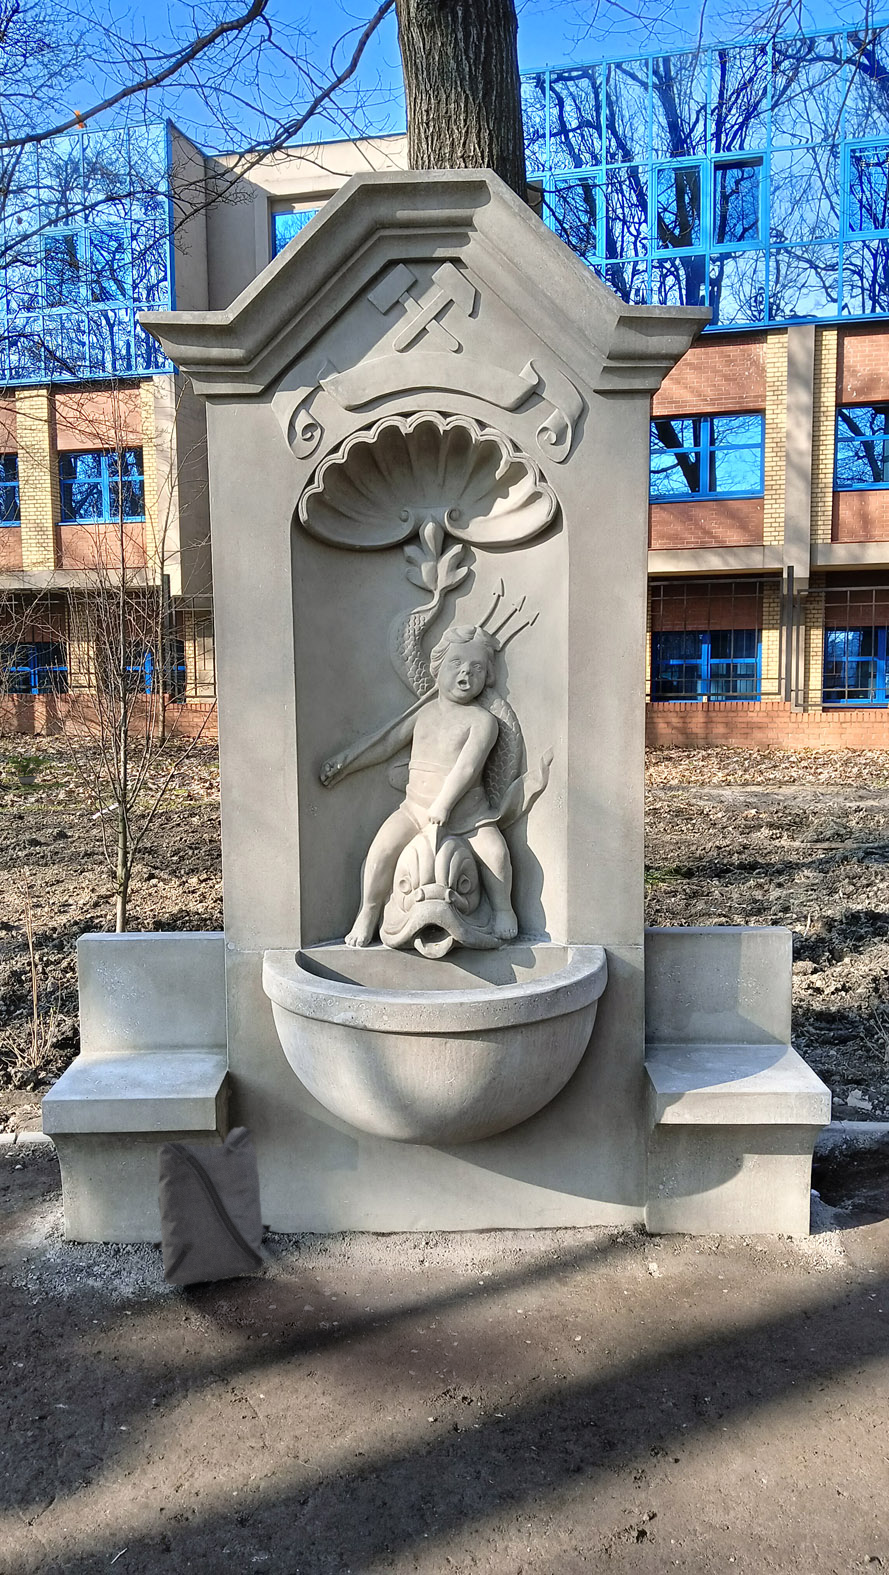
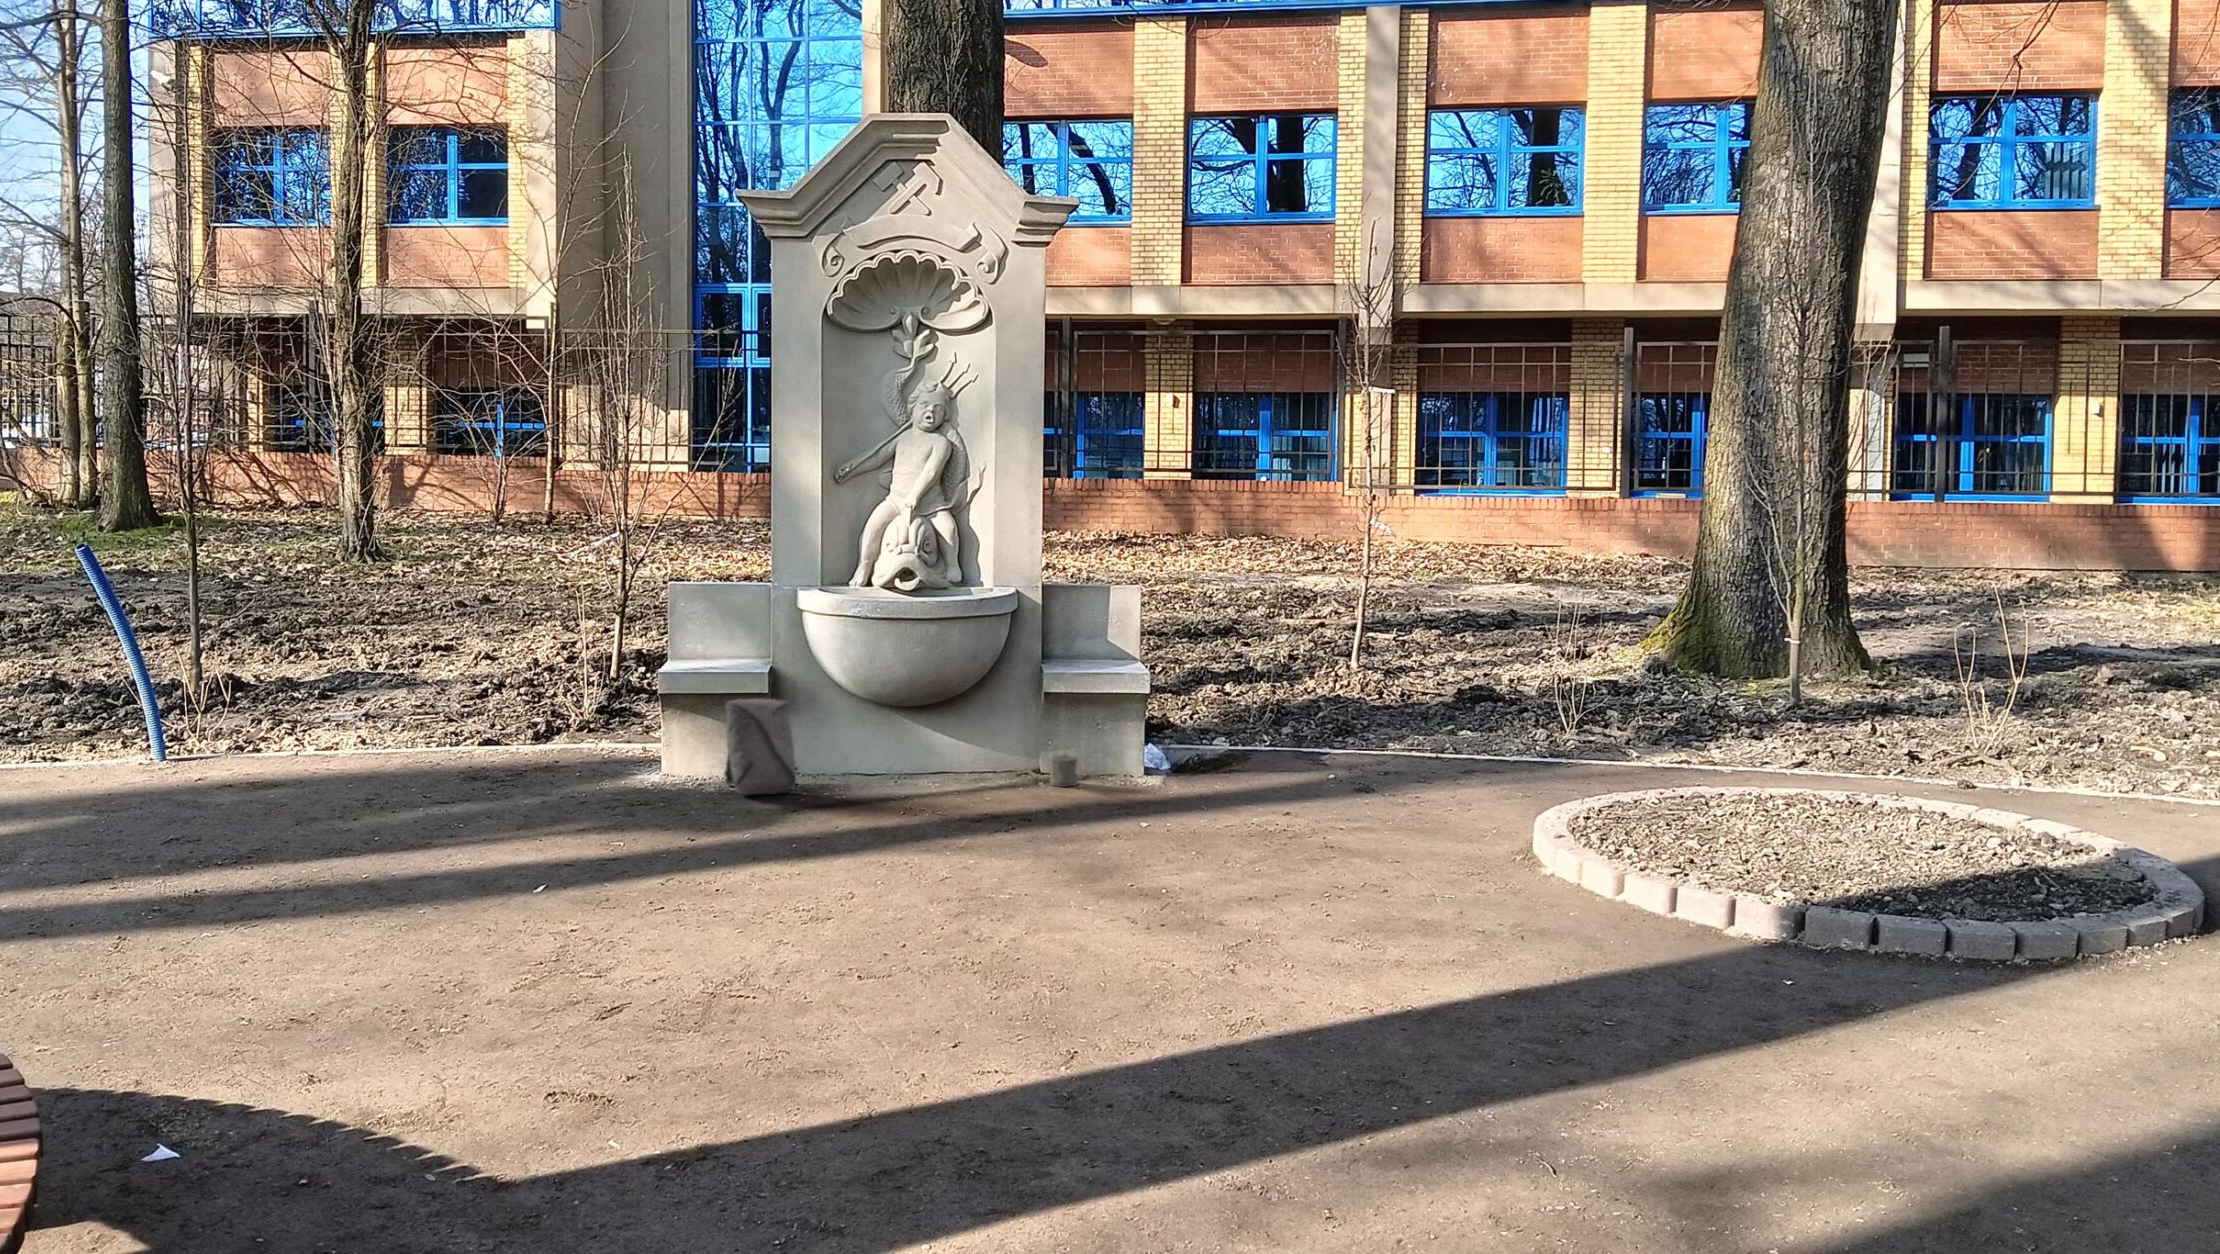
potted plant: present [12,756,43,784] -> none [372,528,413,563]
watering can: none [656,1182,700,1251] -> present [1050,754,1077,787]

